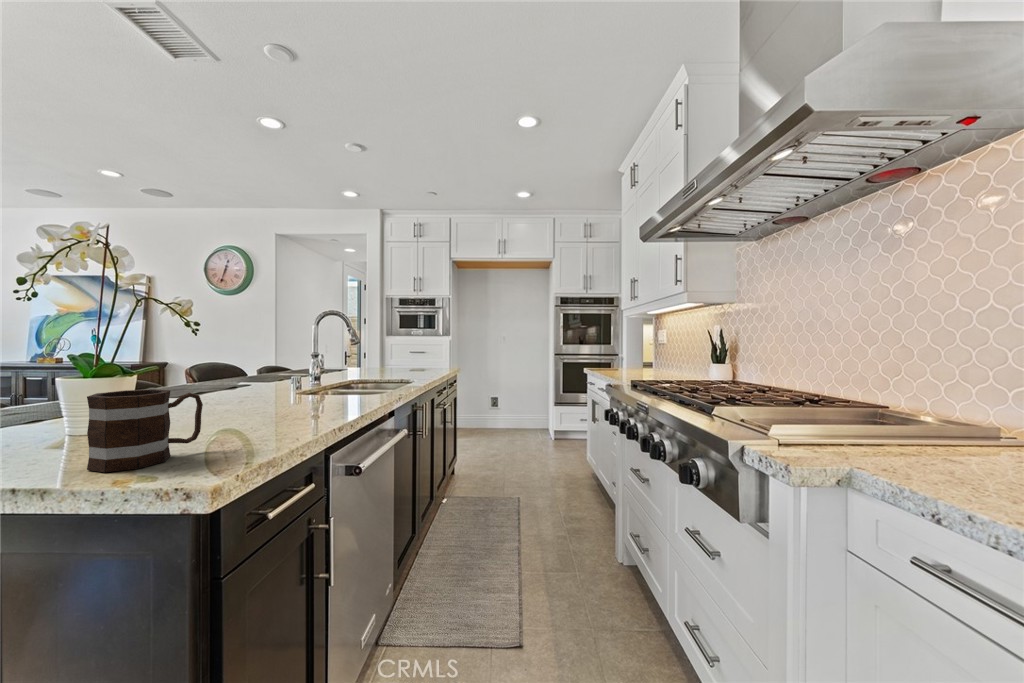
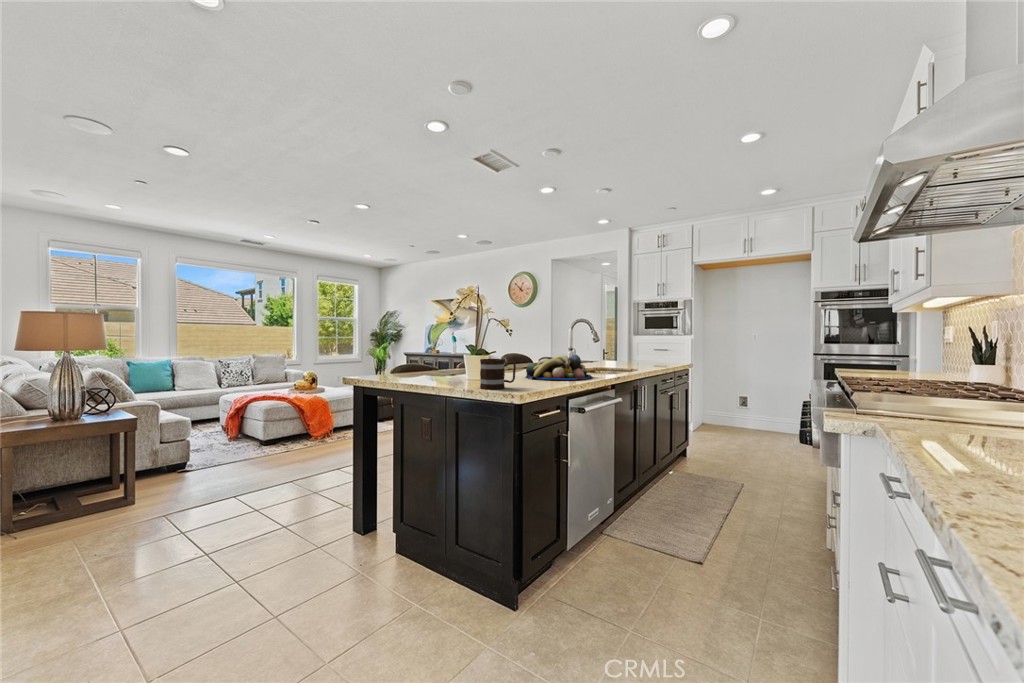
fruit bowl: none [230,367,361,418] -> present [526,354,592,380]

